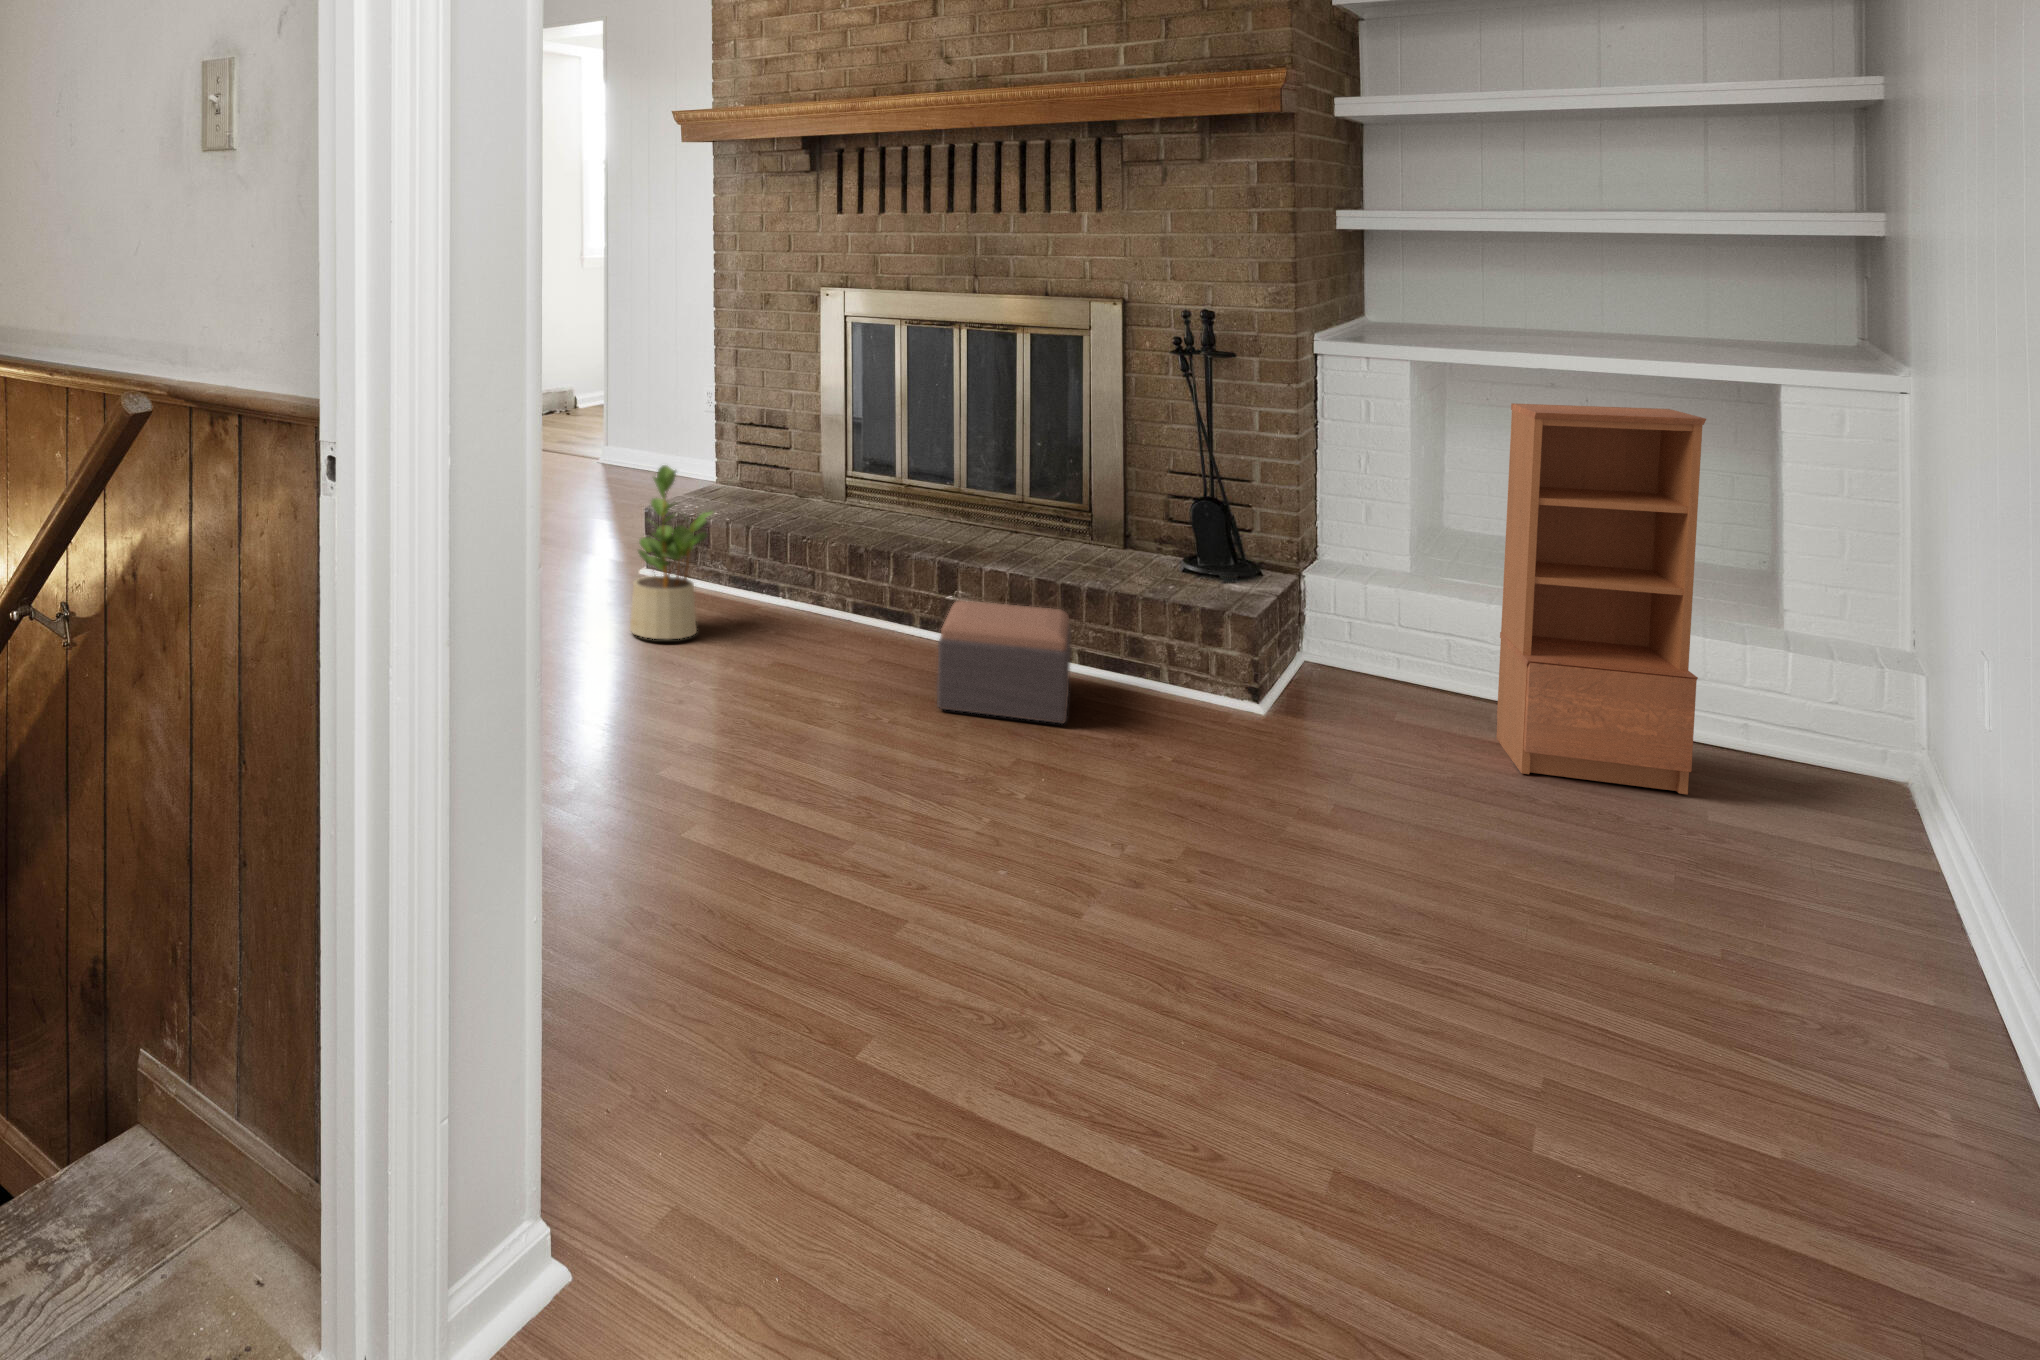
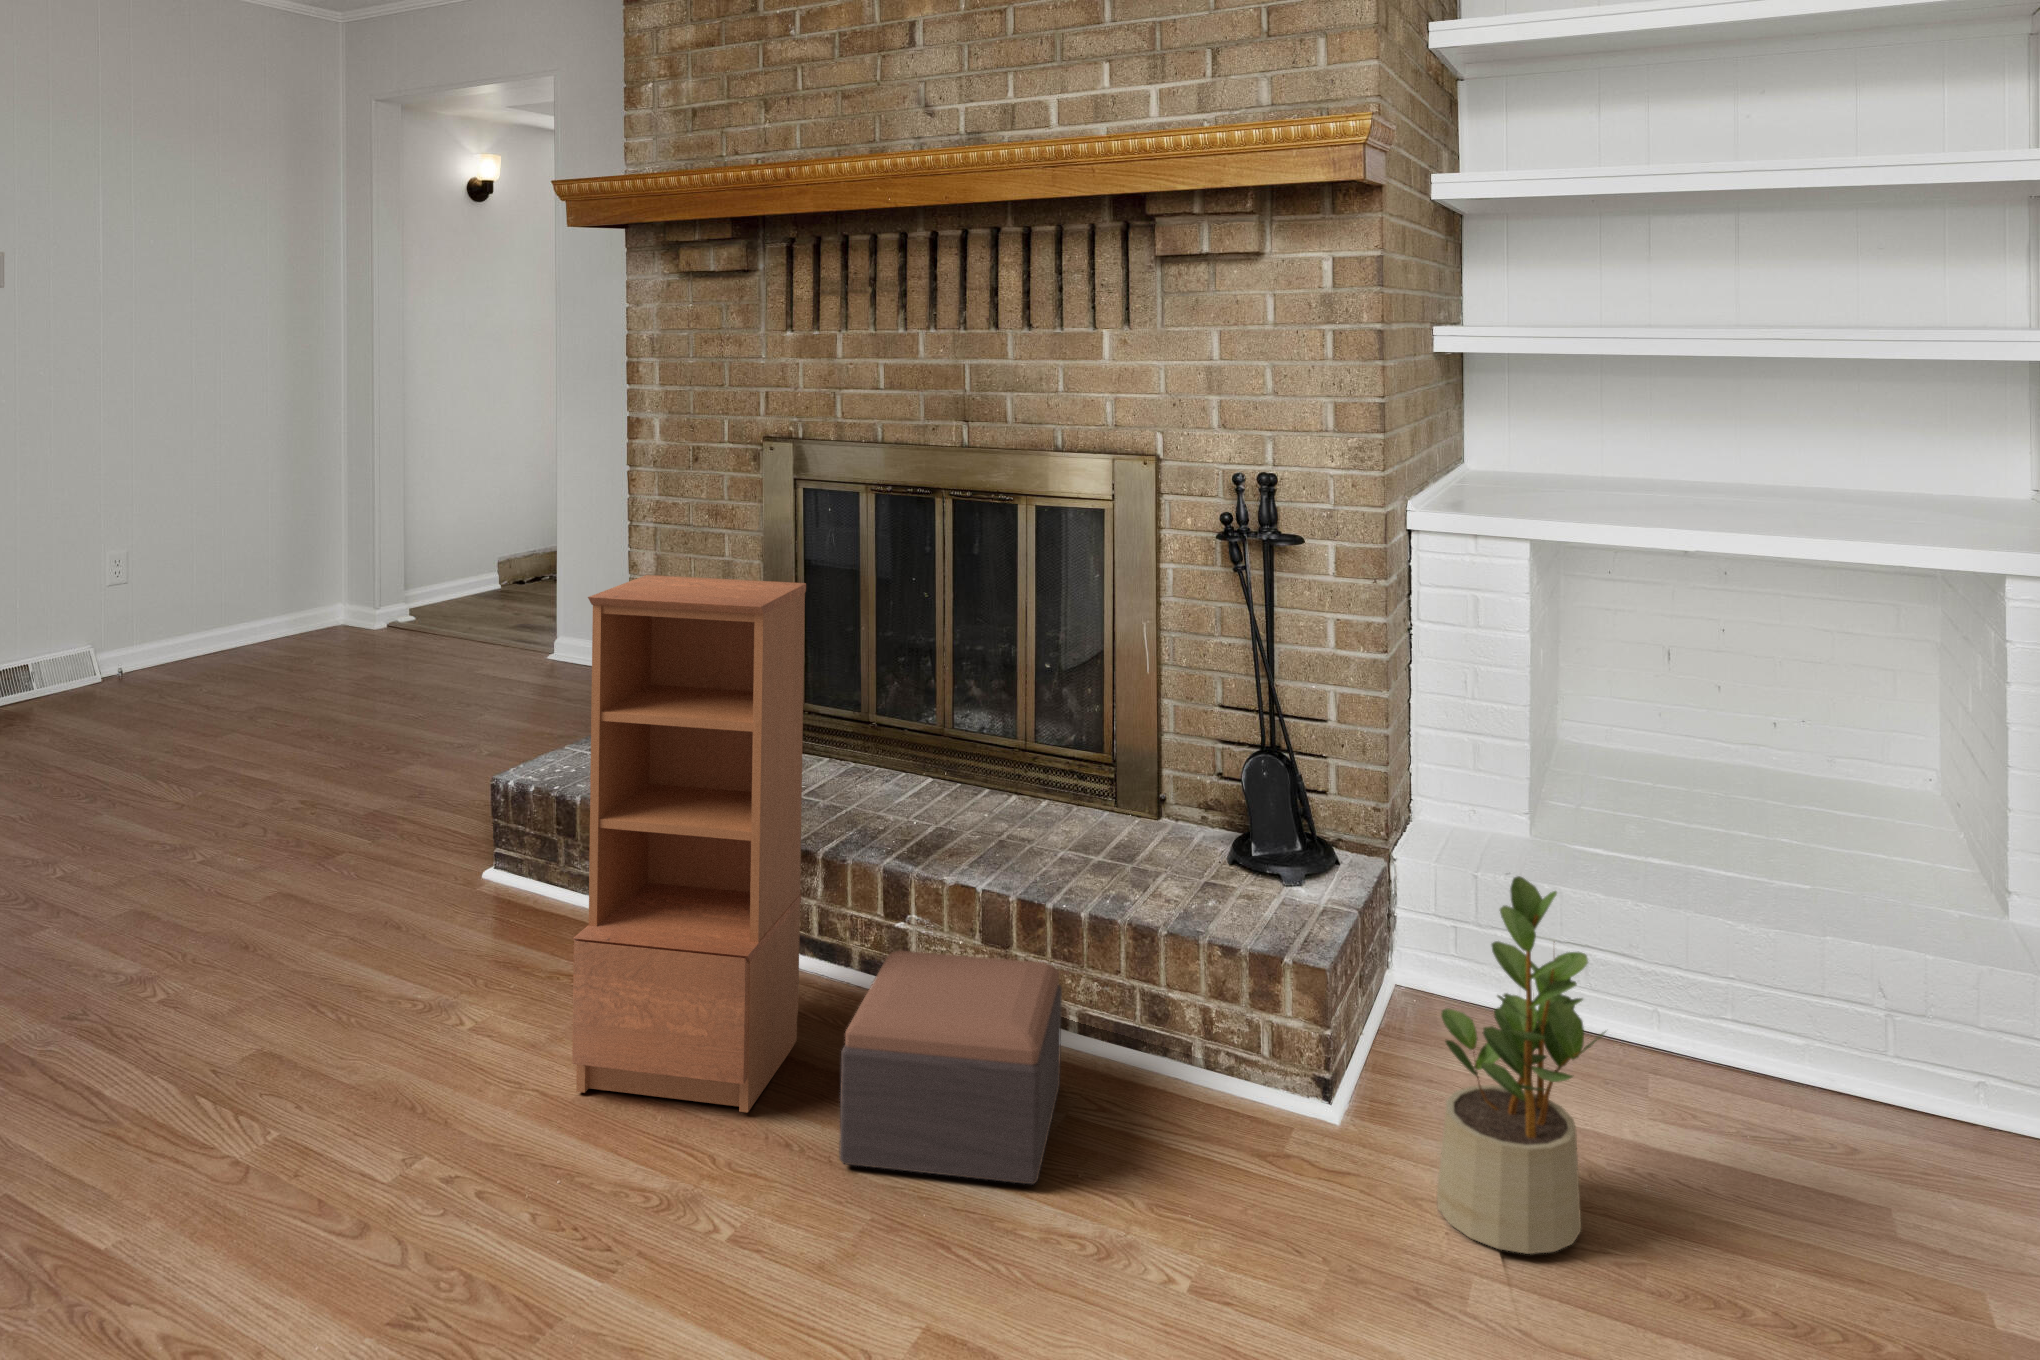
bookcase: present [1497,403,1706,794] -> present [572,575,806,1112]
potted plant: present [630,465,712,639] -> present [1437,876,1605,1254]

